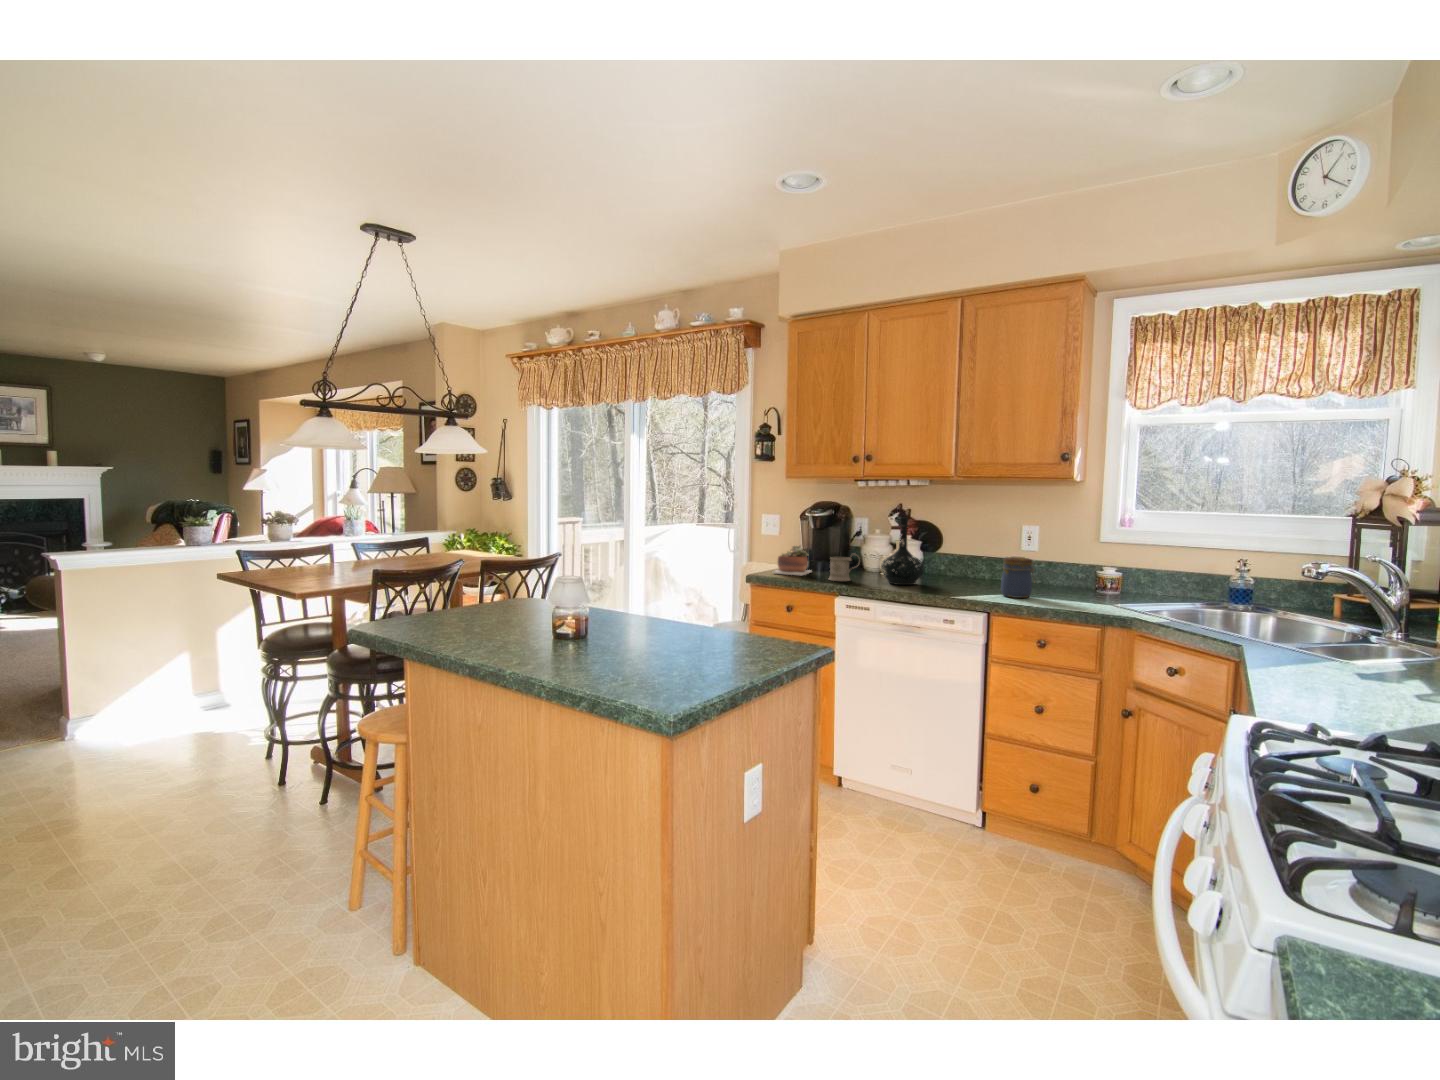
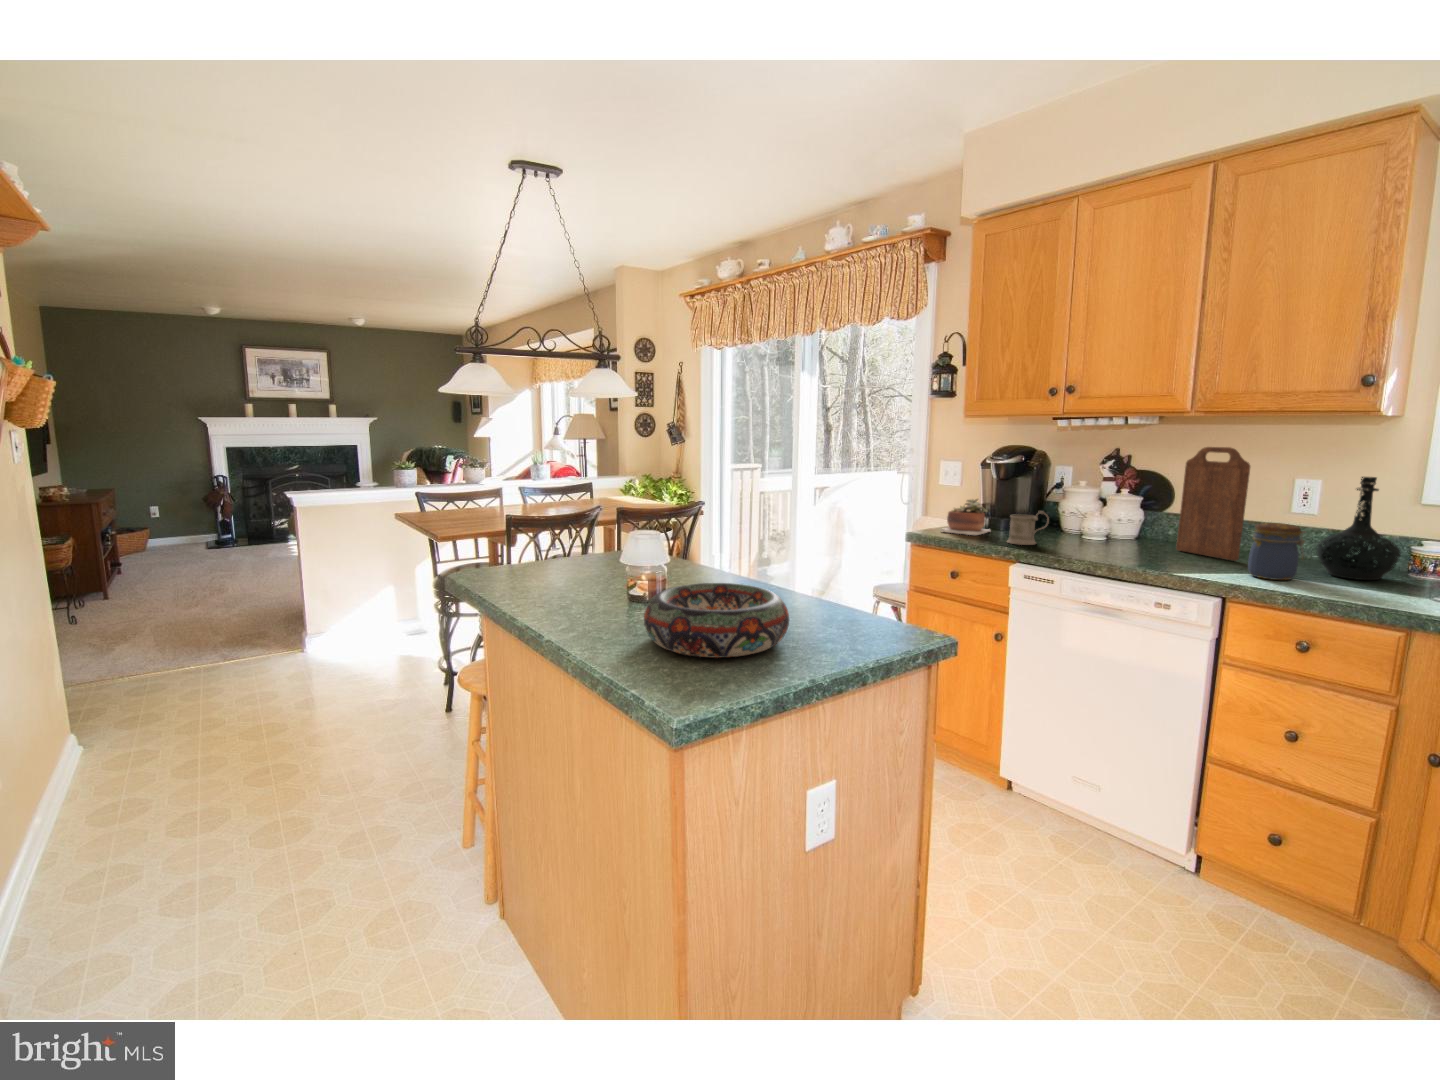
cutting board: none [949,502,995,587] -> present [1176,447,1250,561]
bottle: present [881,518,924,585] -> present [1317,477,1401,580]
decorative bowl: none [589,615,711,673] -> present [644,583,789,658]

